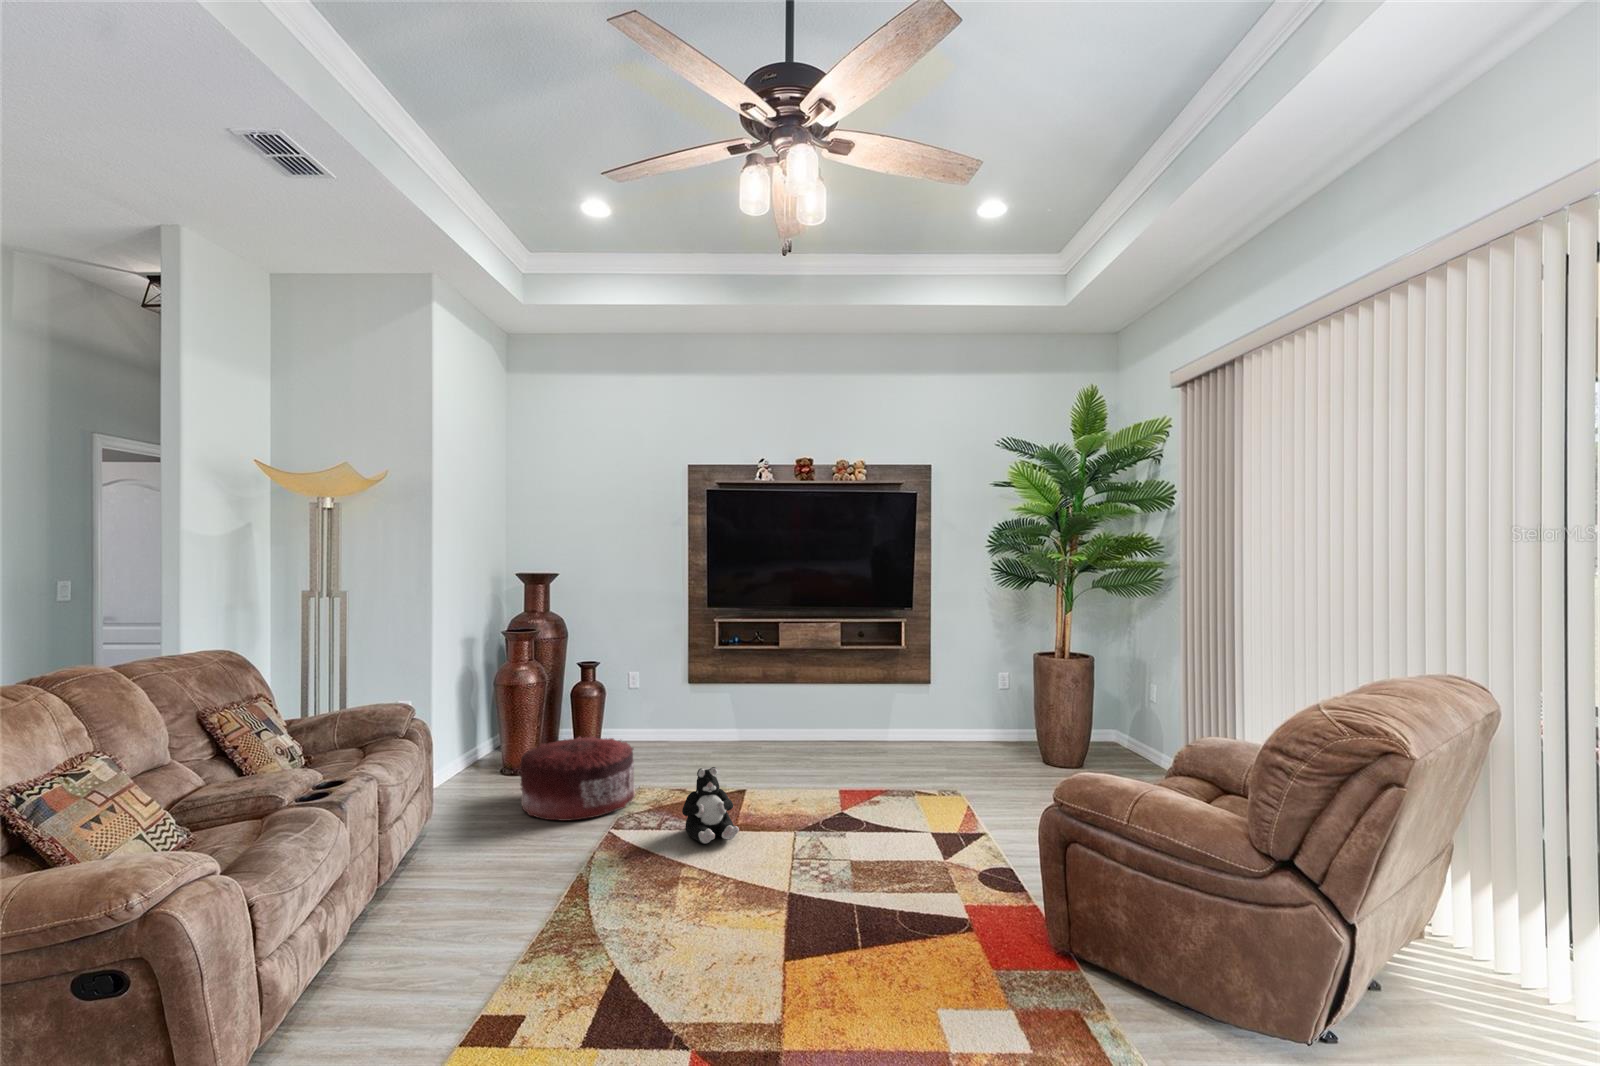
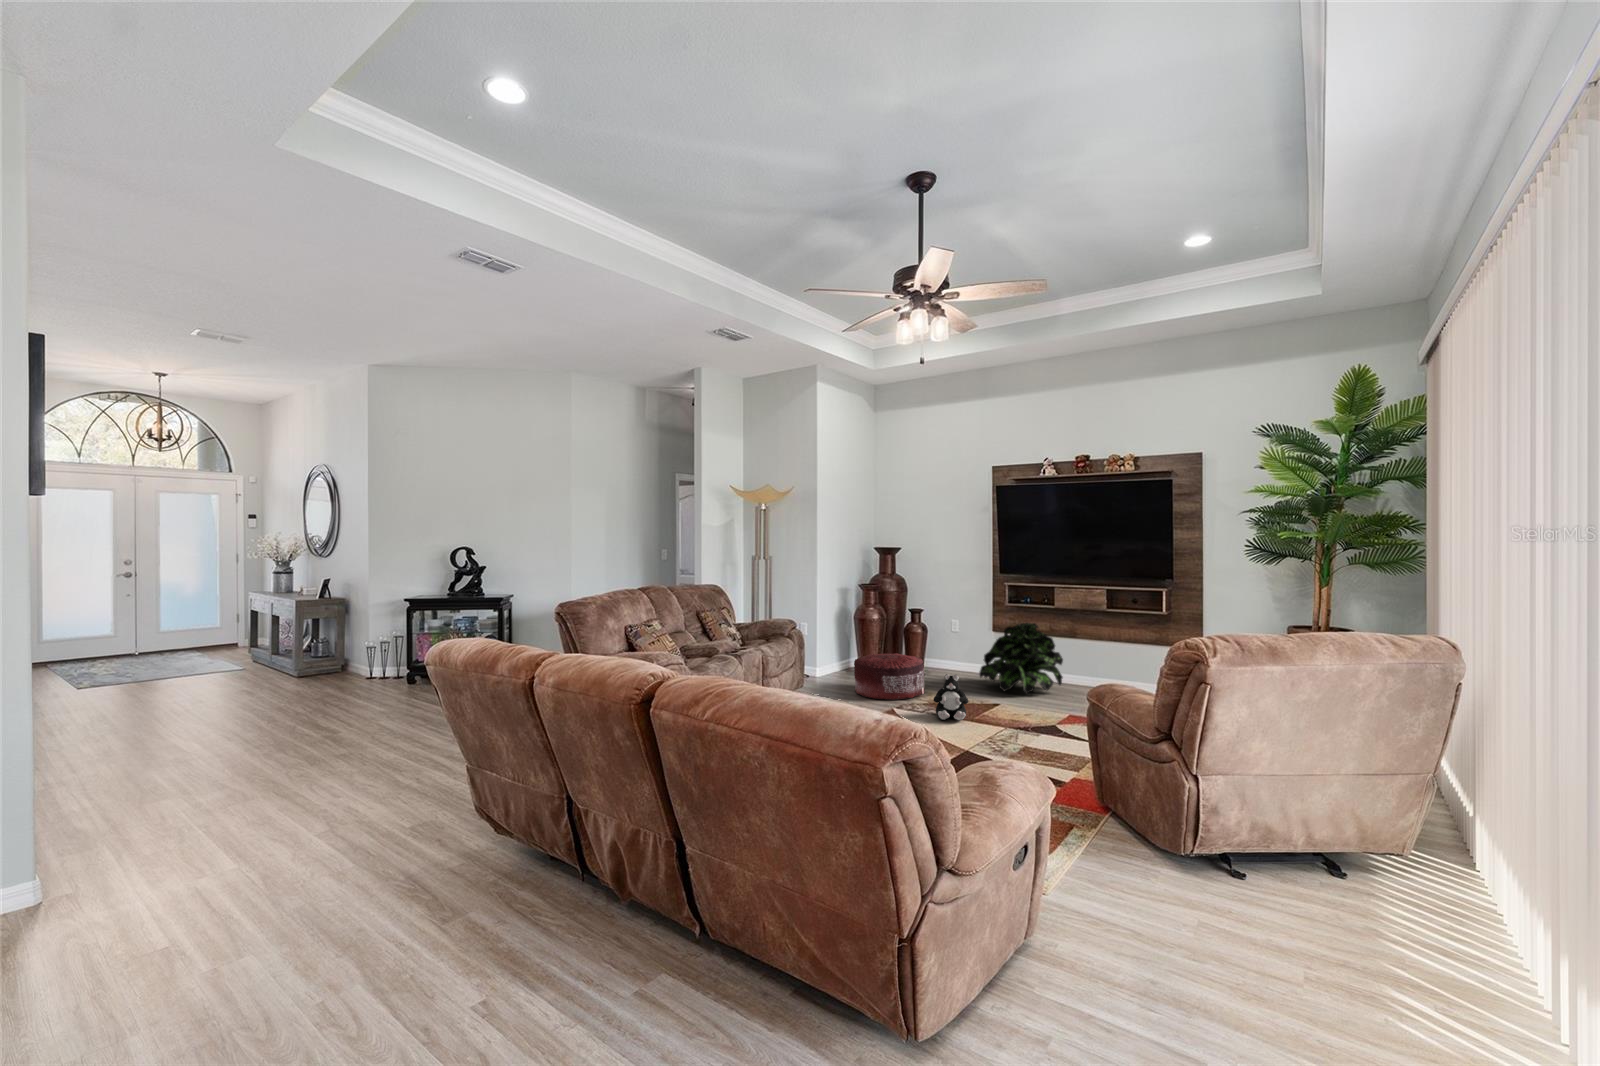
potted plant: none [690,671,802,771] -> present [979,623,1063,693]

